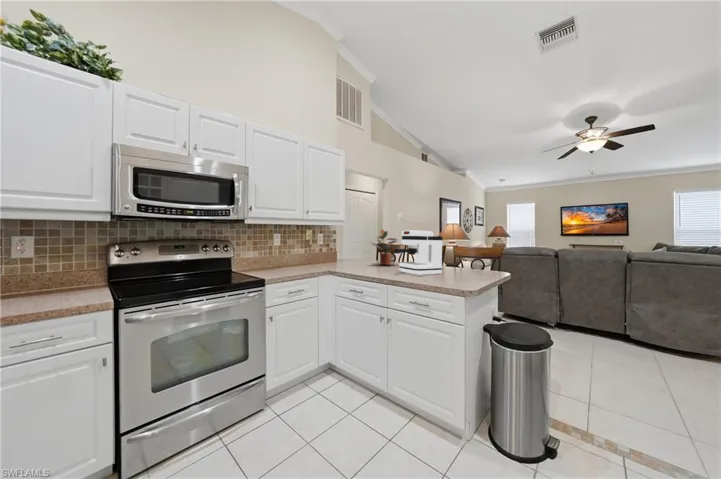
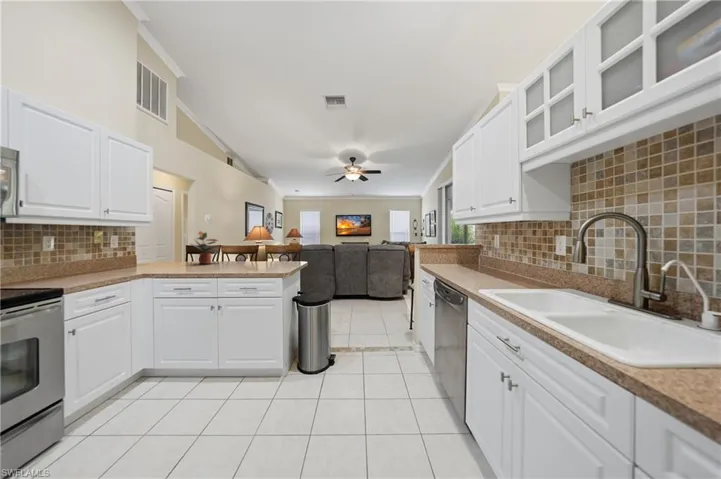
coffee maker: present [394,231,442,275] -> none [220,233,262,268]

